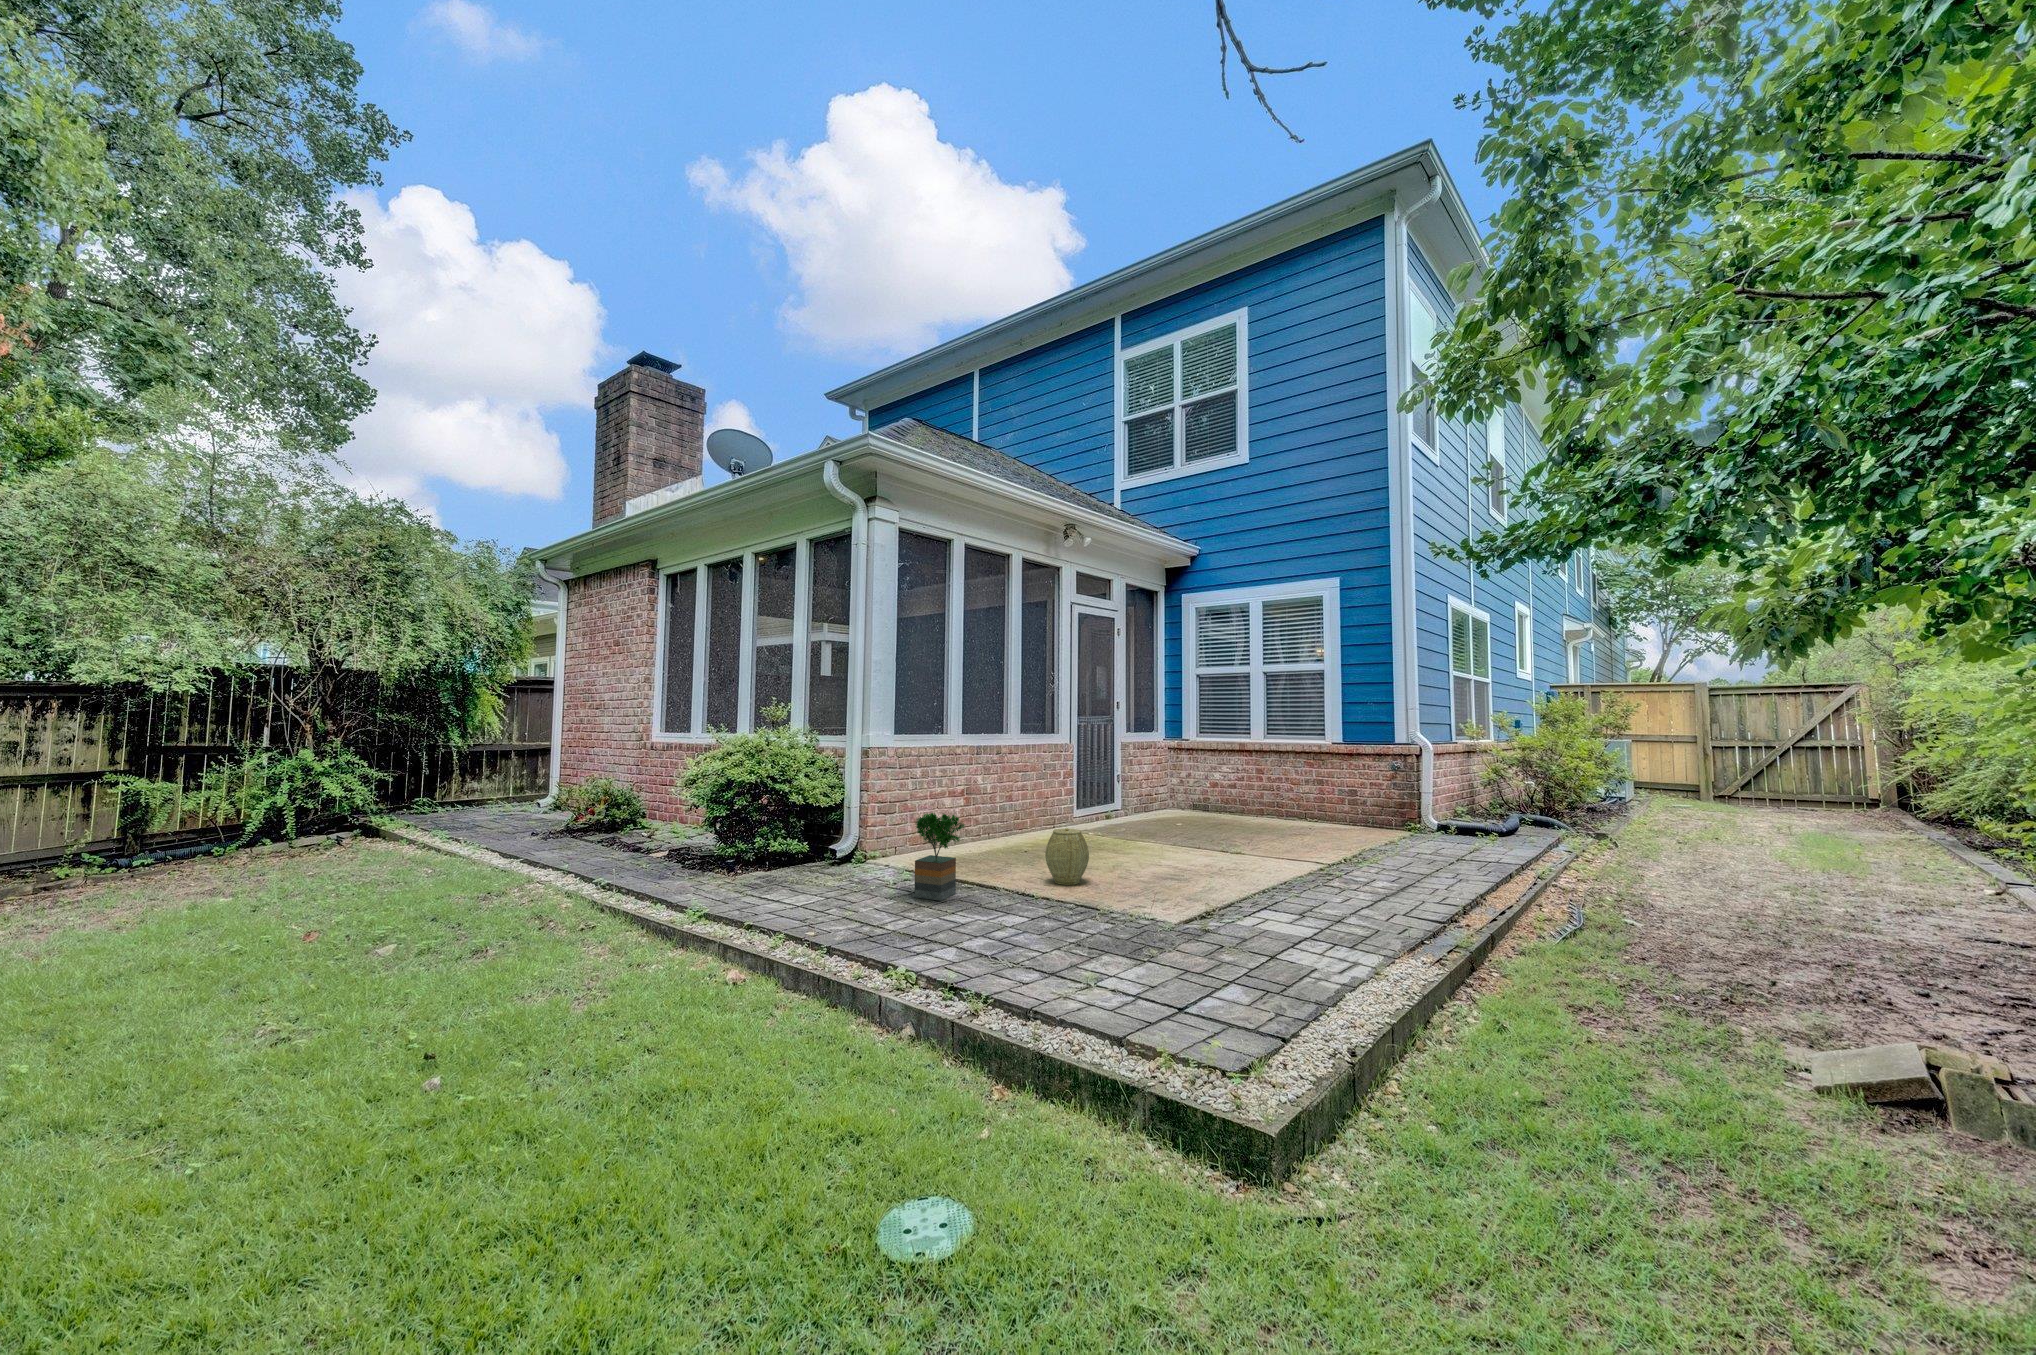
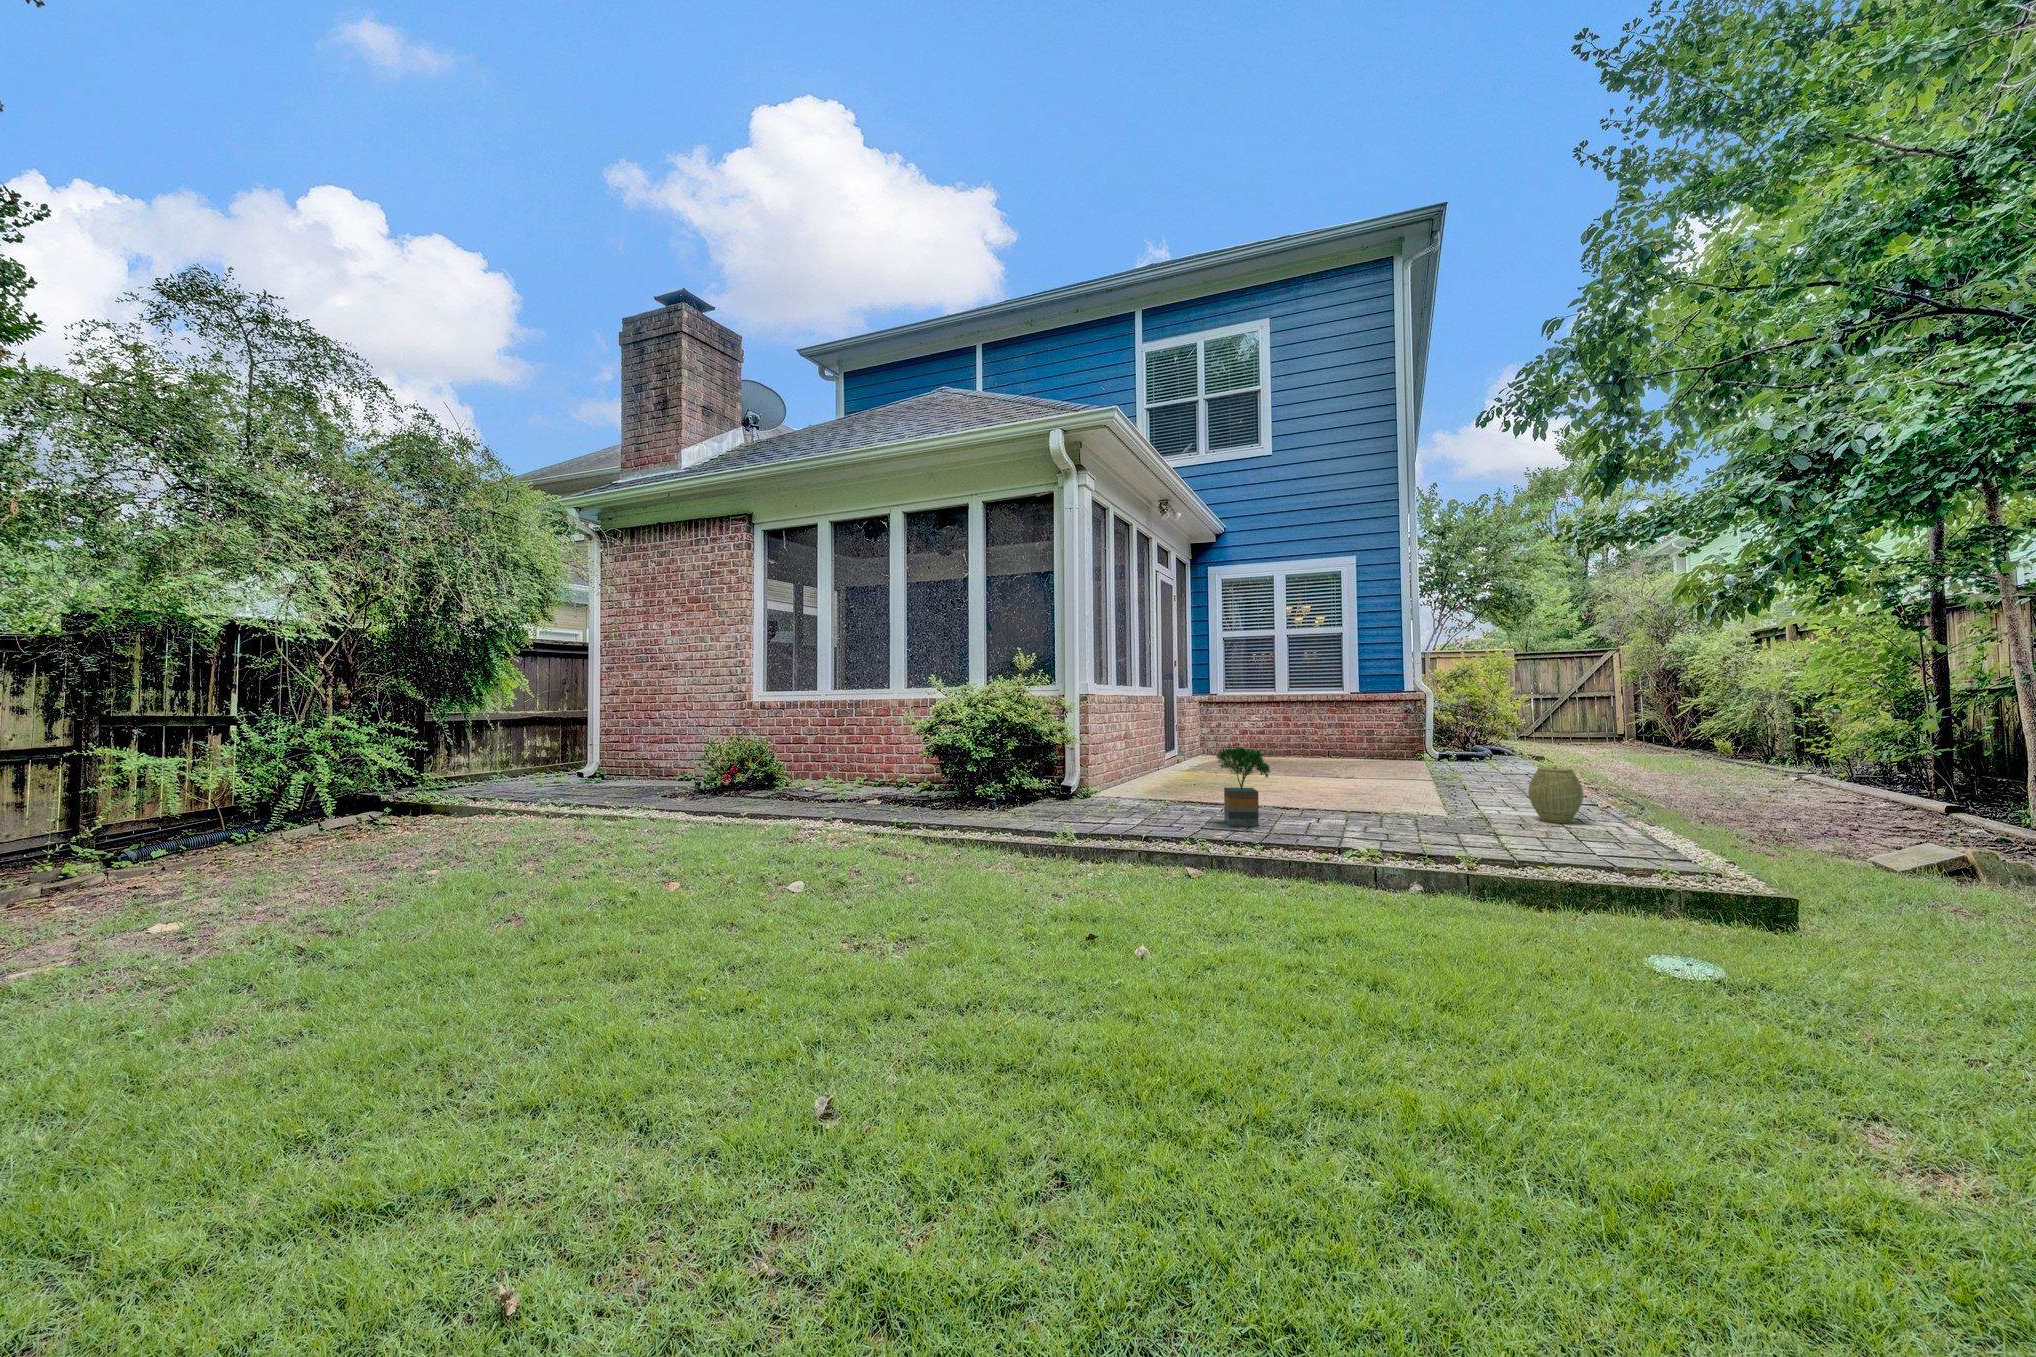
woven basket: present [1045,828,1089,885] -> present [1528,766,1583,823]

